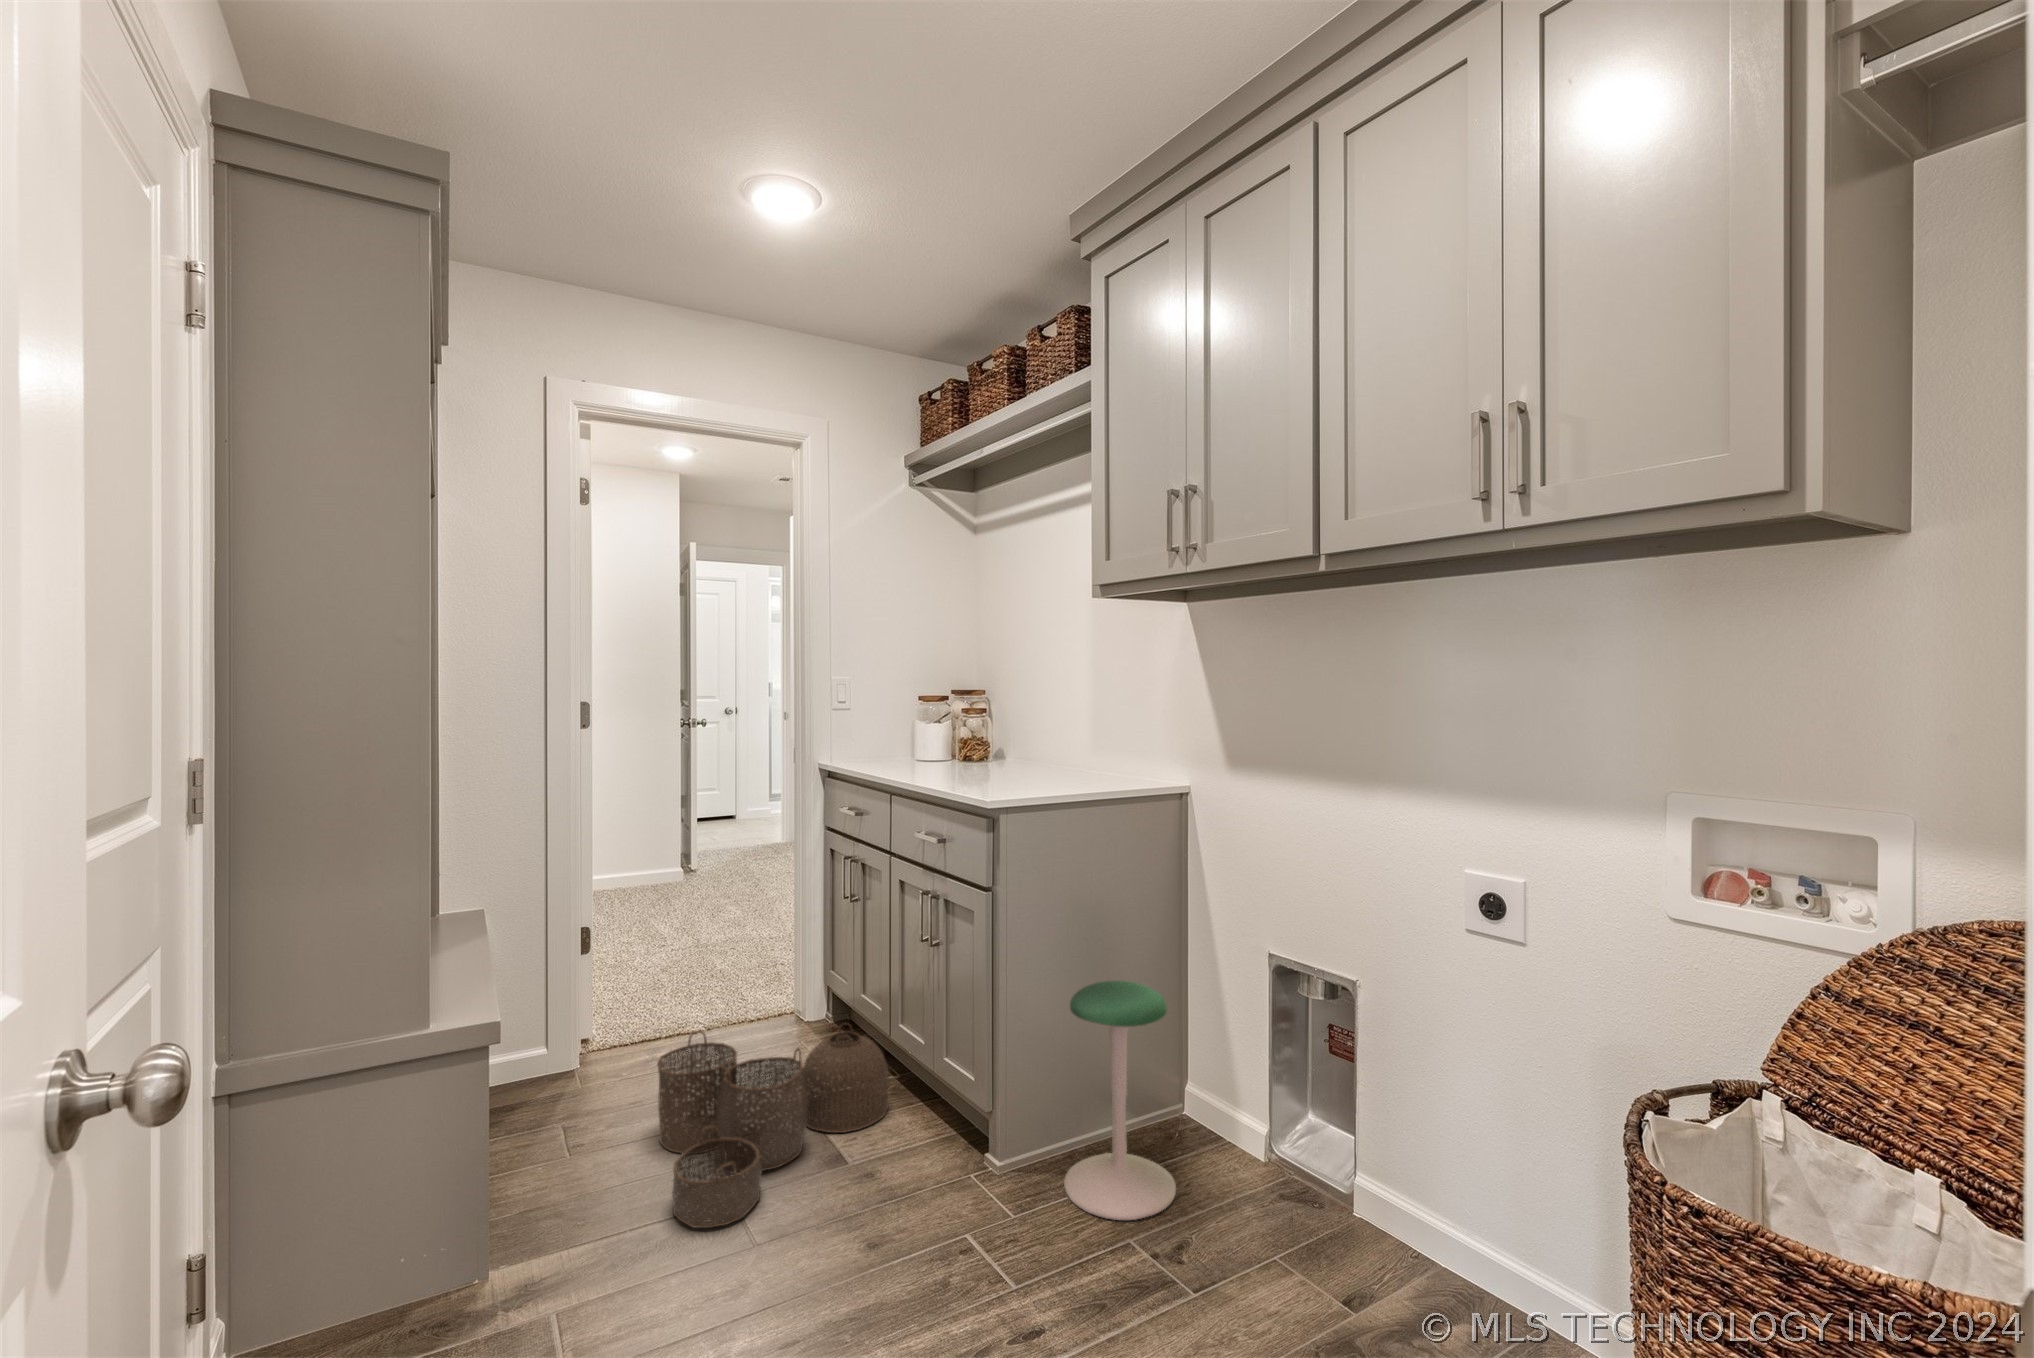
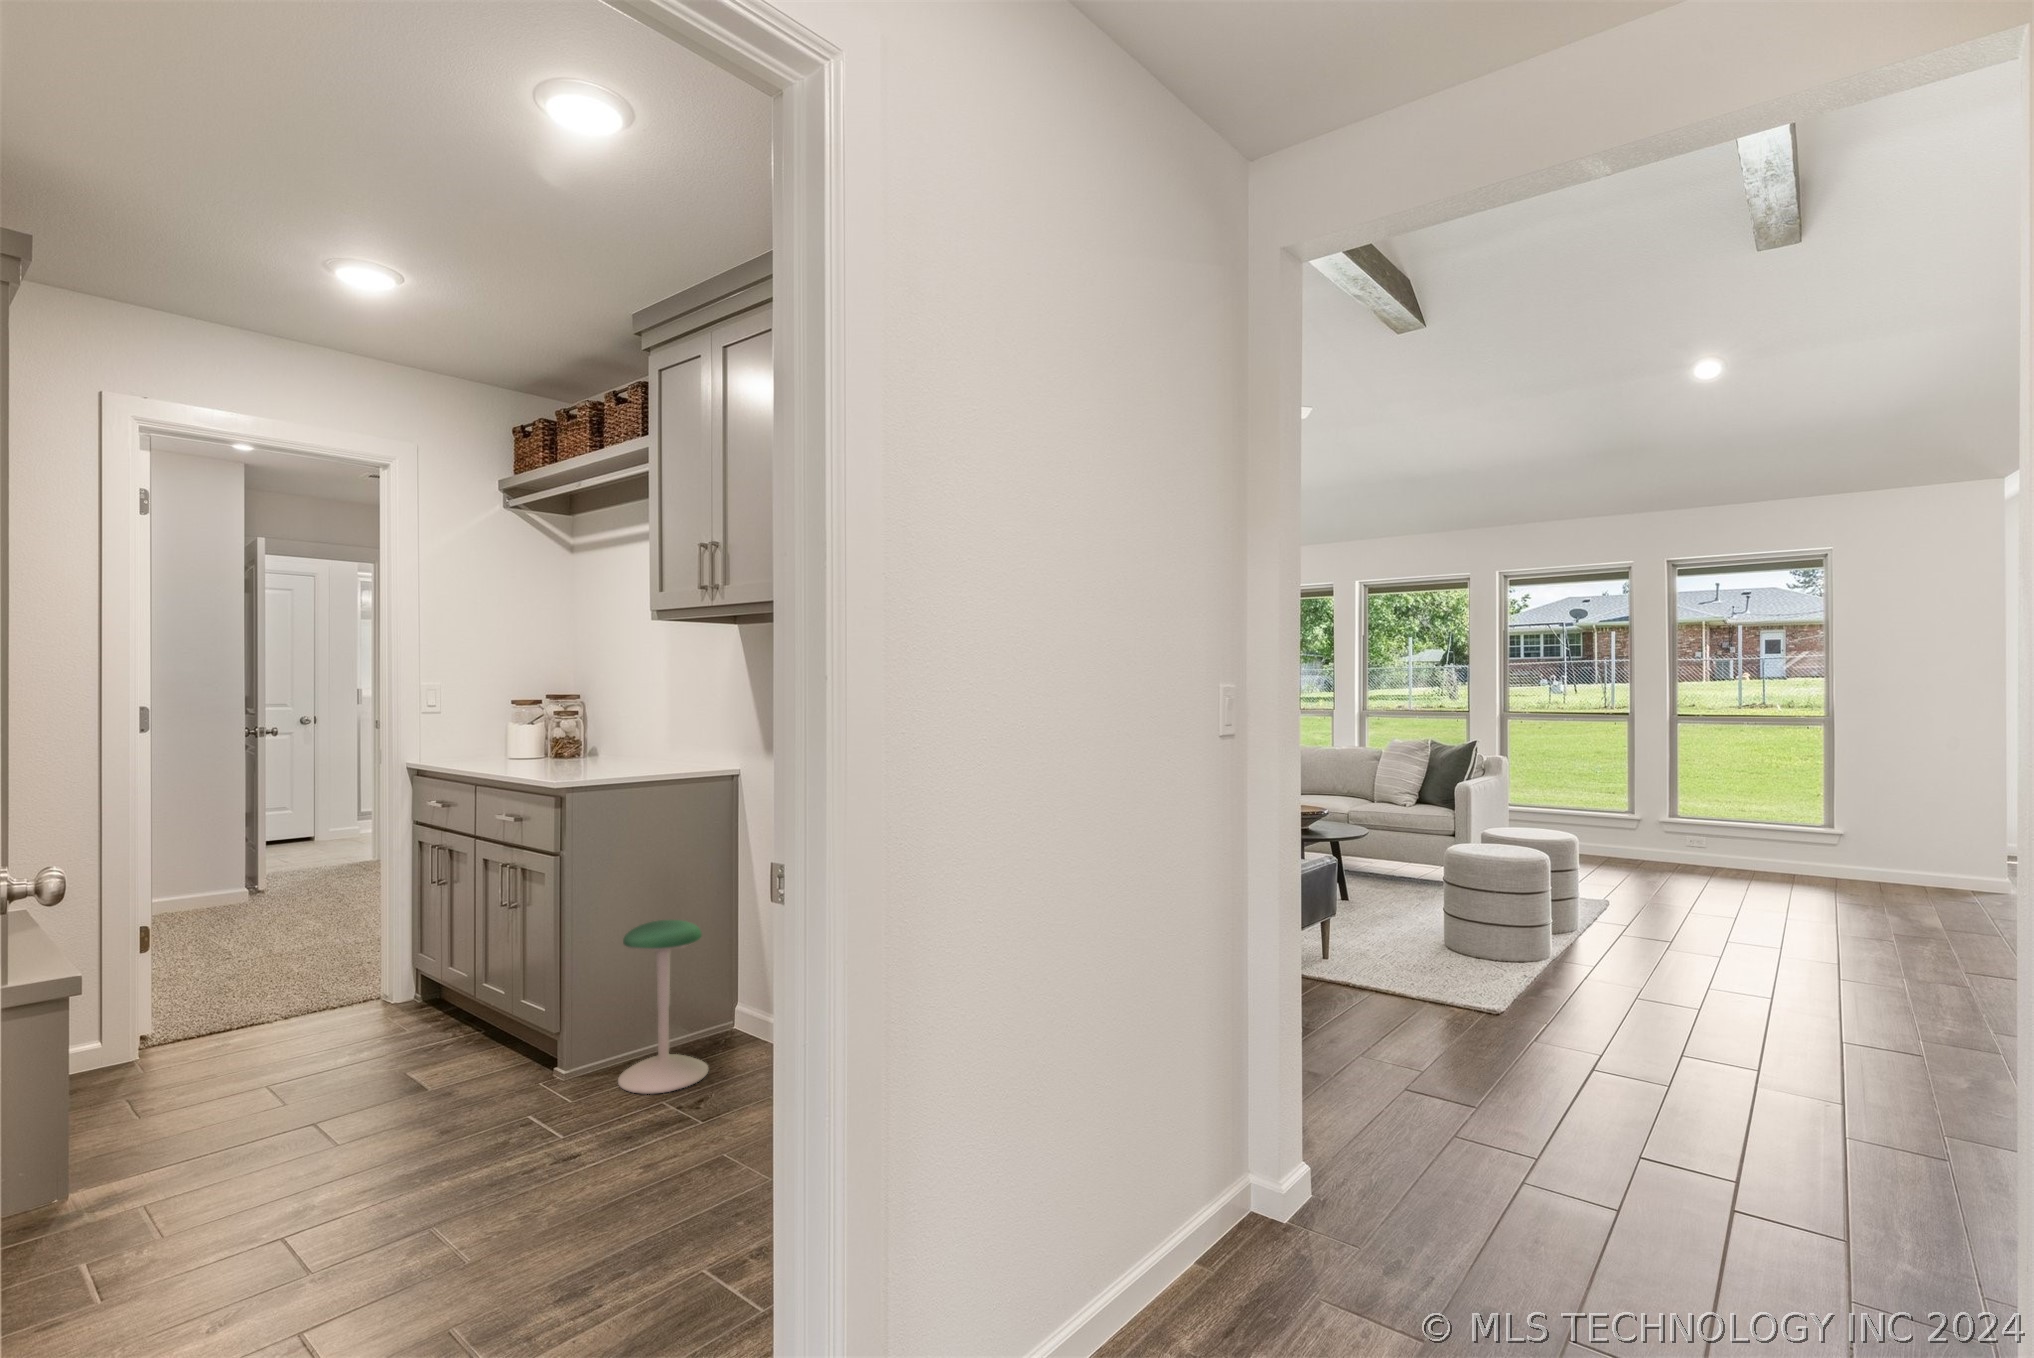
woven basket: present [657,1025,889,1228] -> none [237,985,471,1142]

